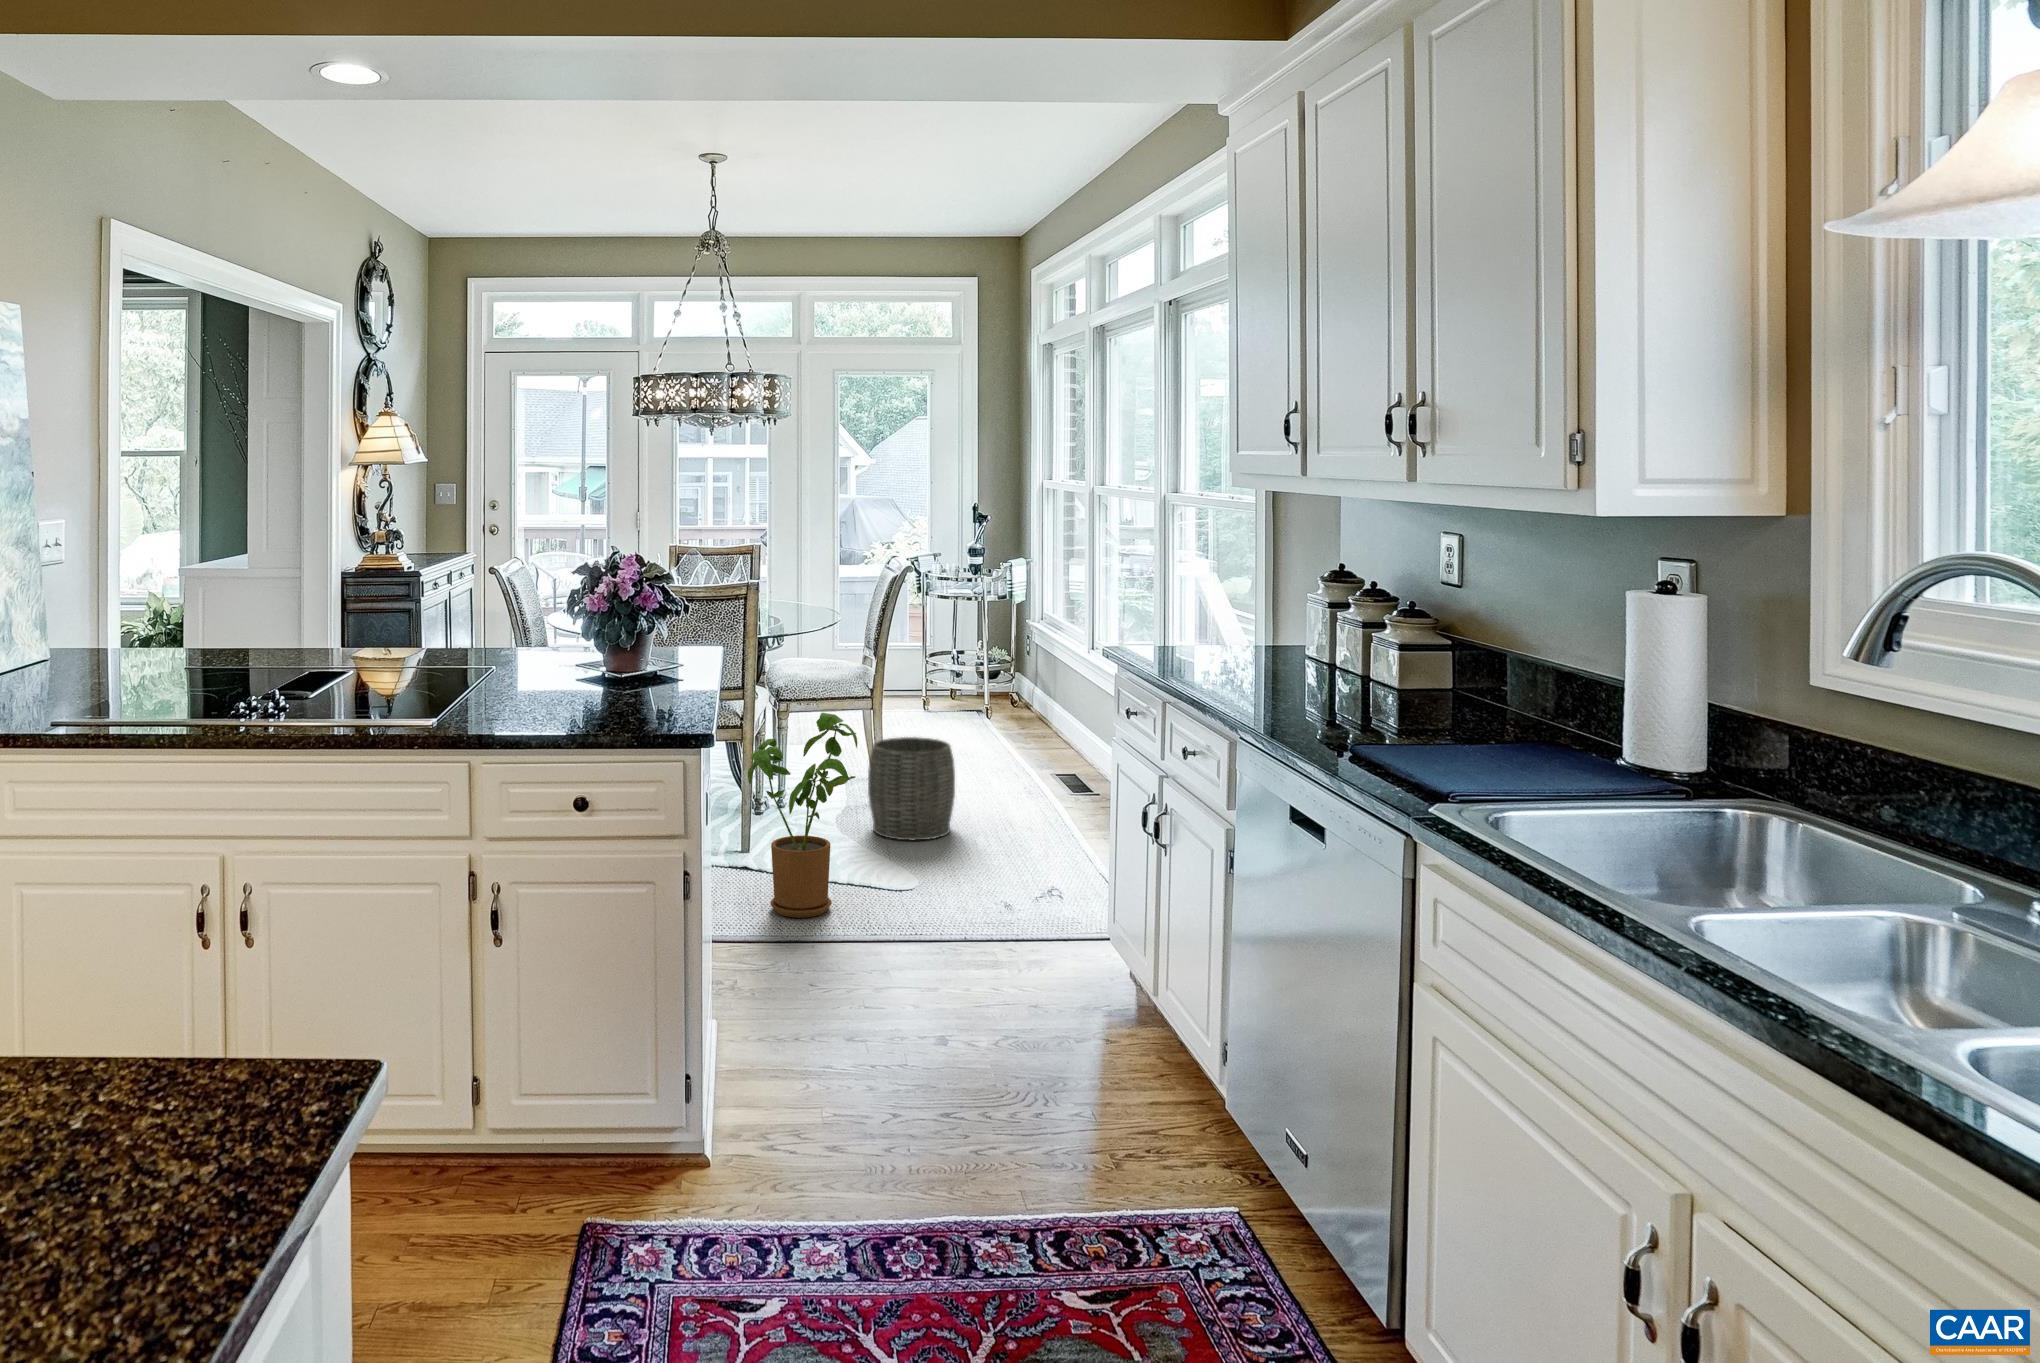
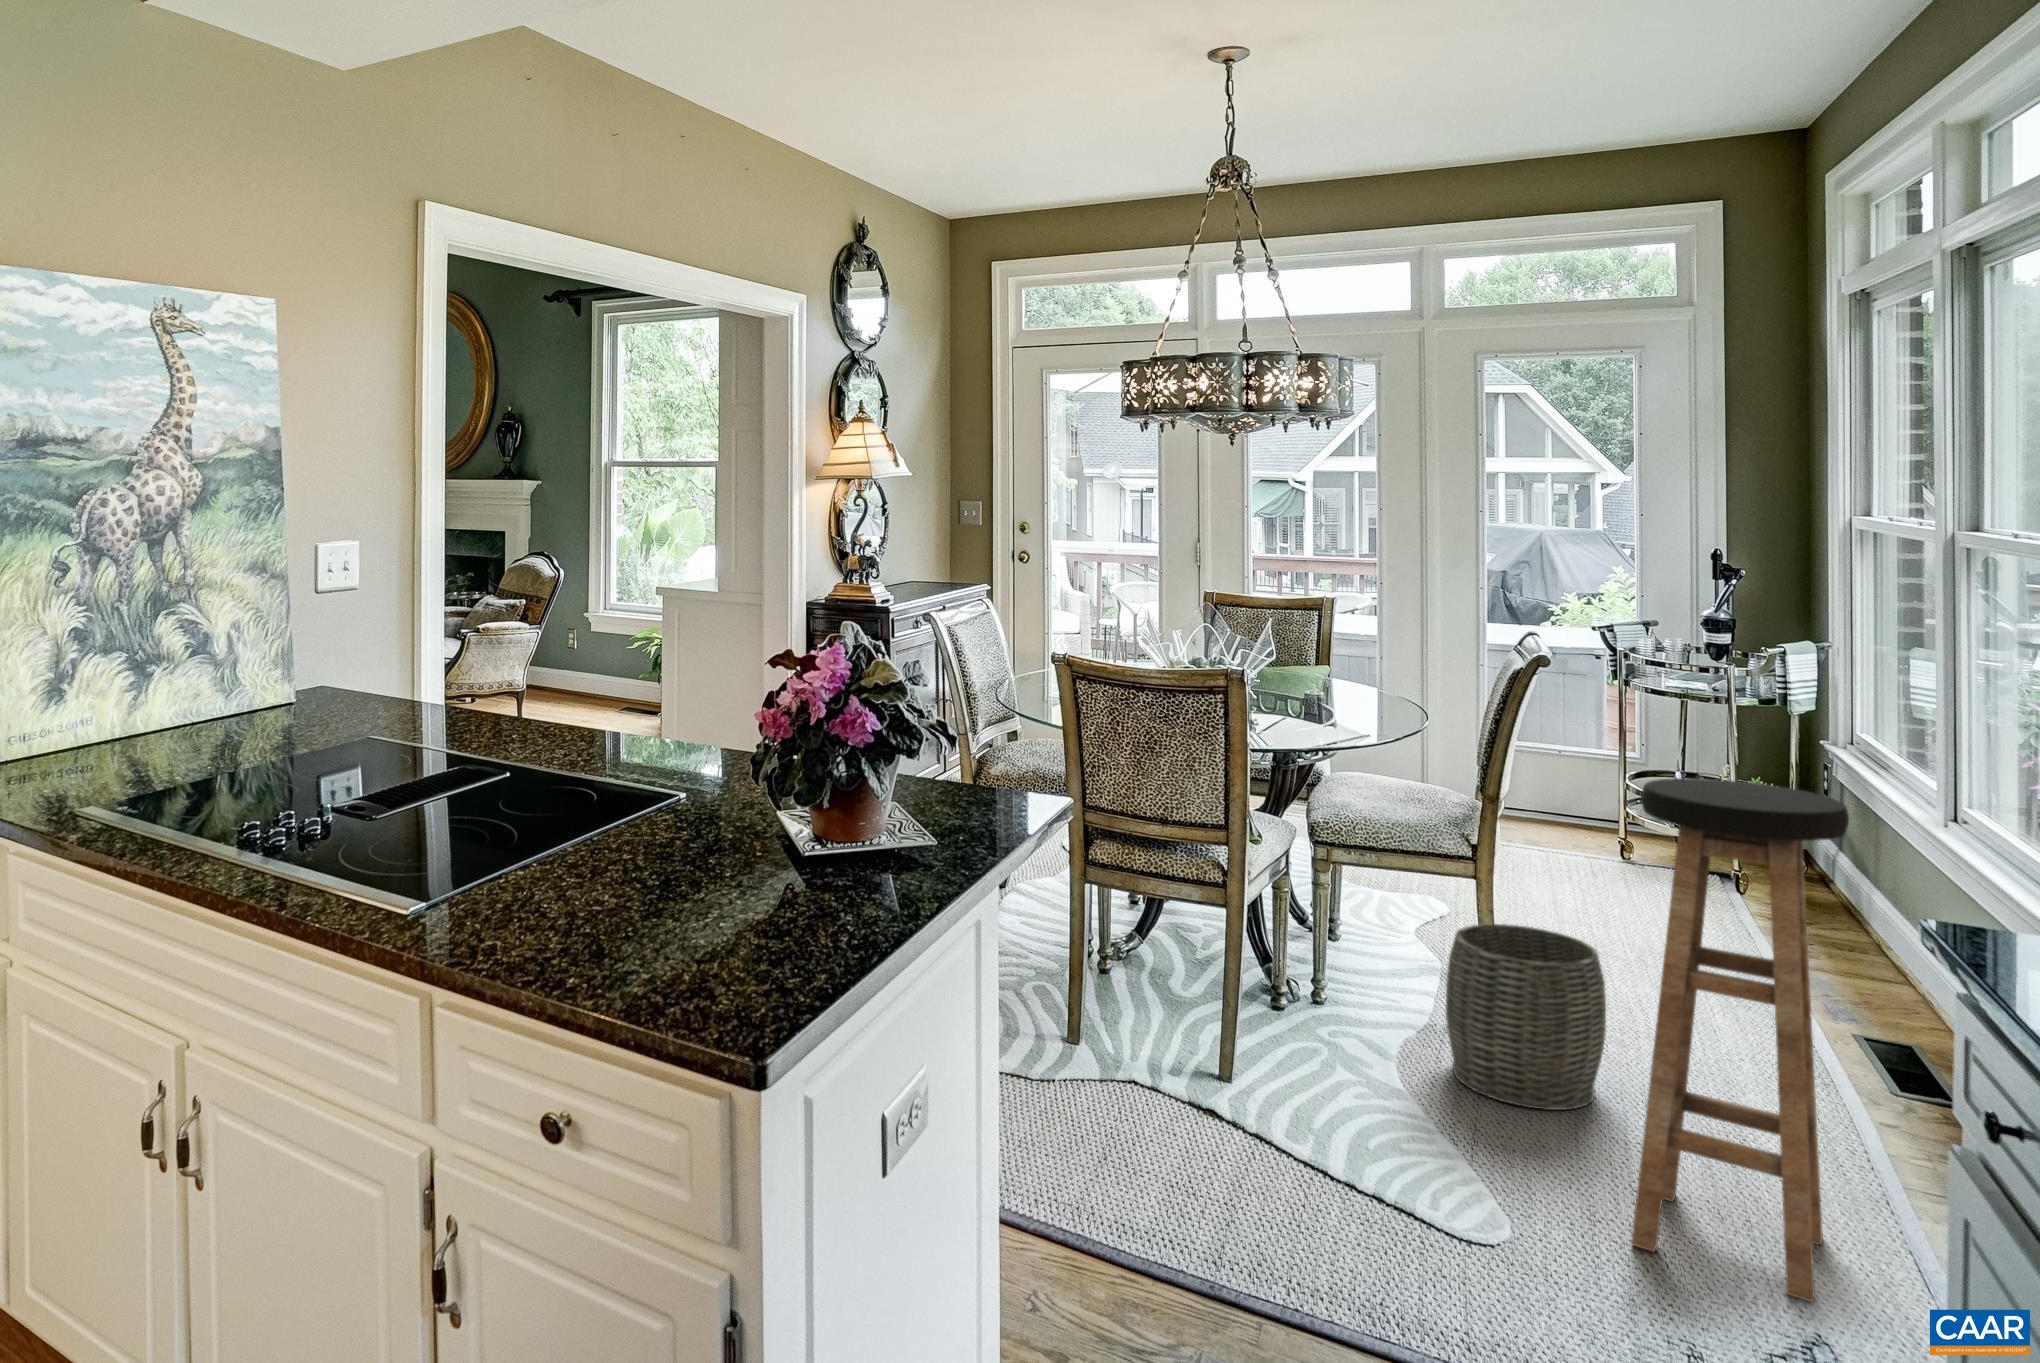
bar stool: none [984,628,1077,889] -> present [1631,778,1849,1302]
house plant: present [748,713,857,918] -> none [1188,890,1379,1227]

